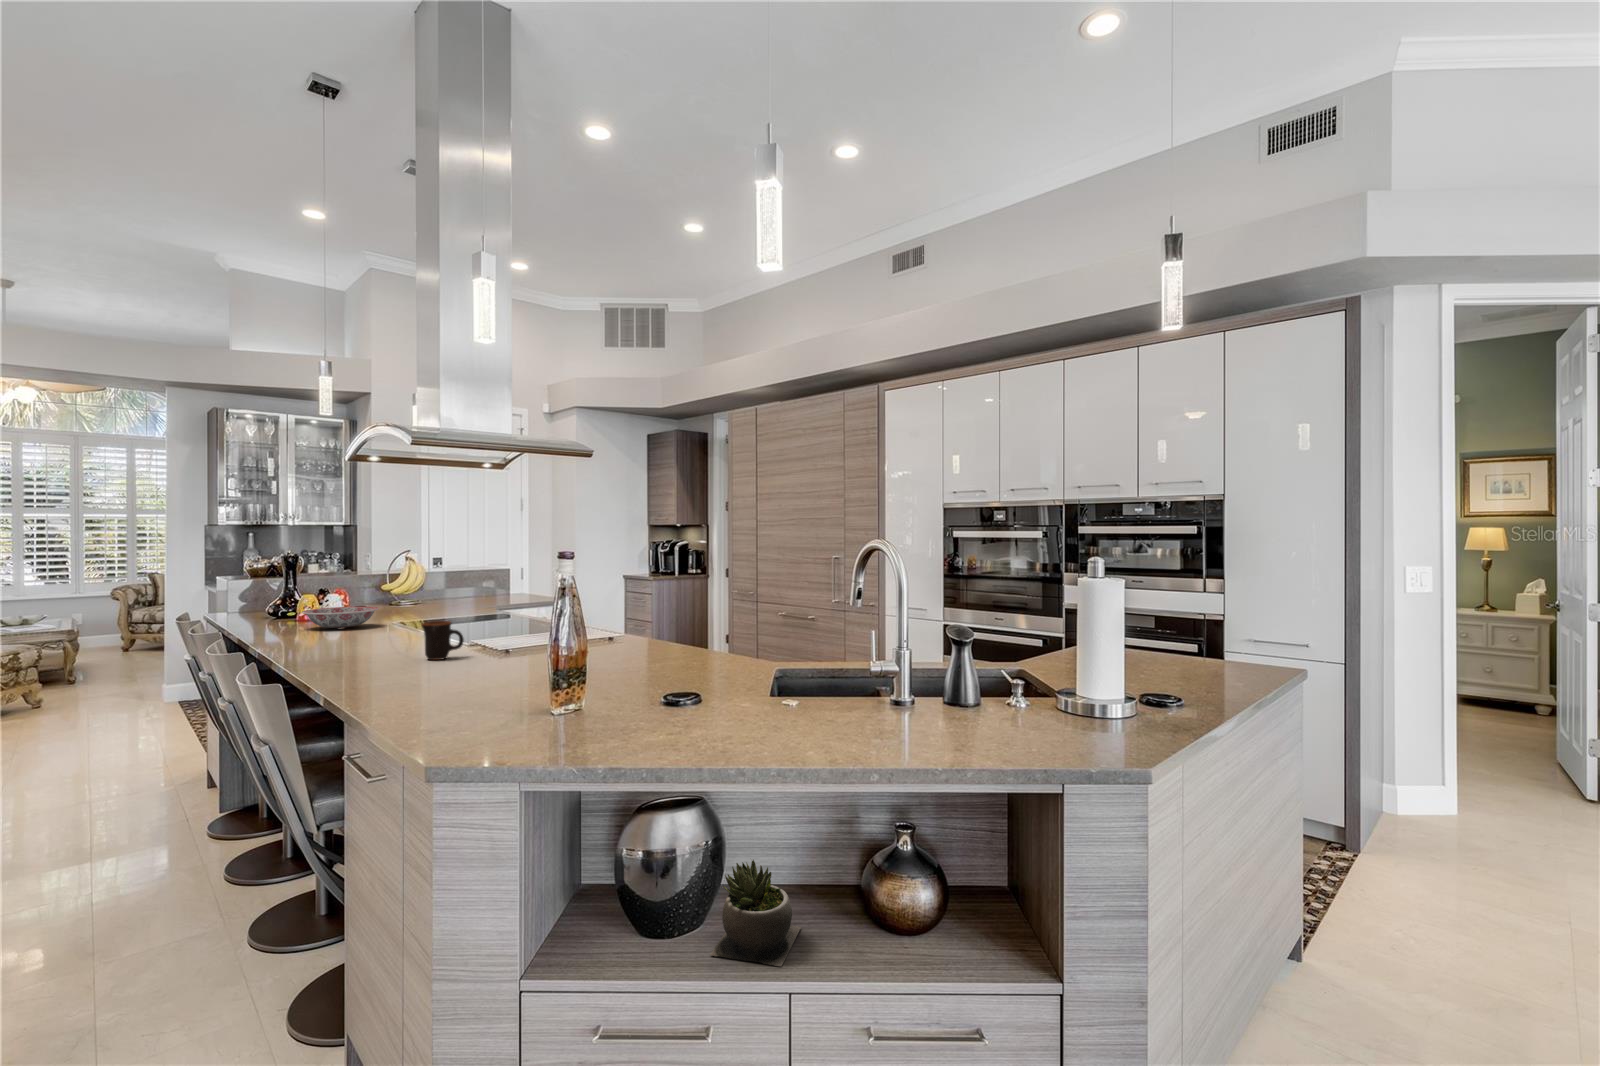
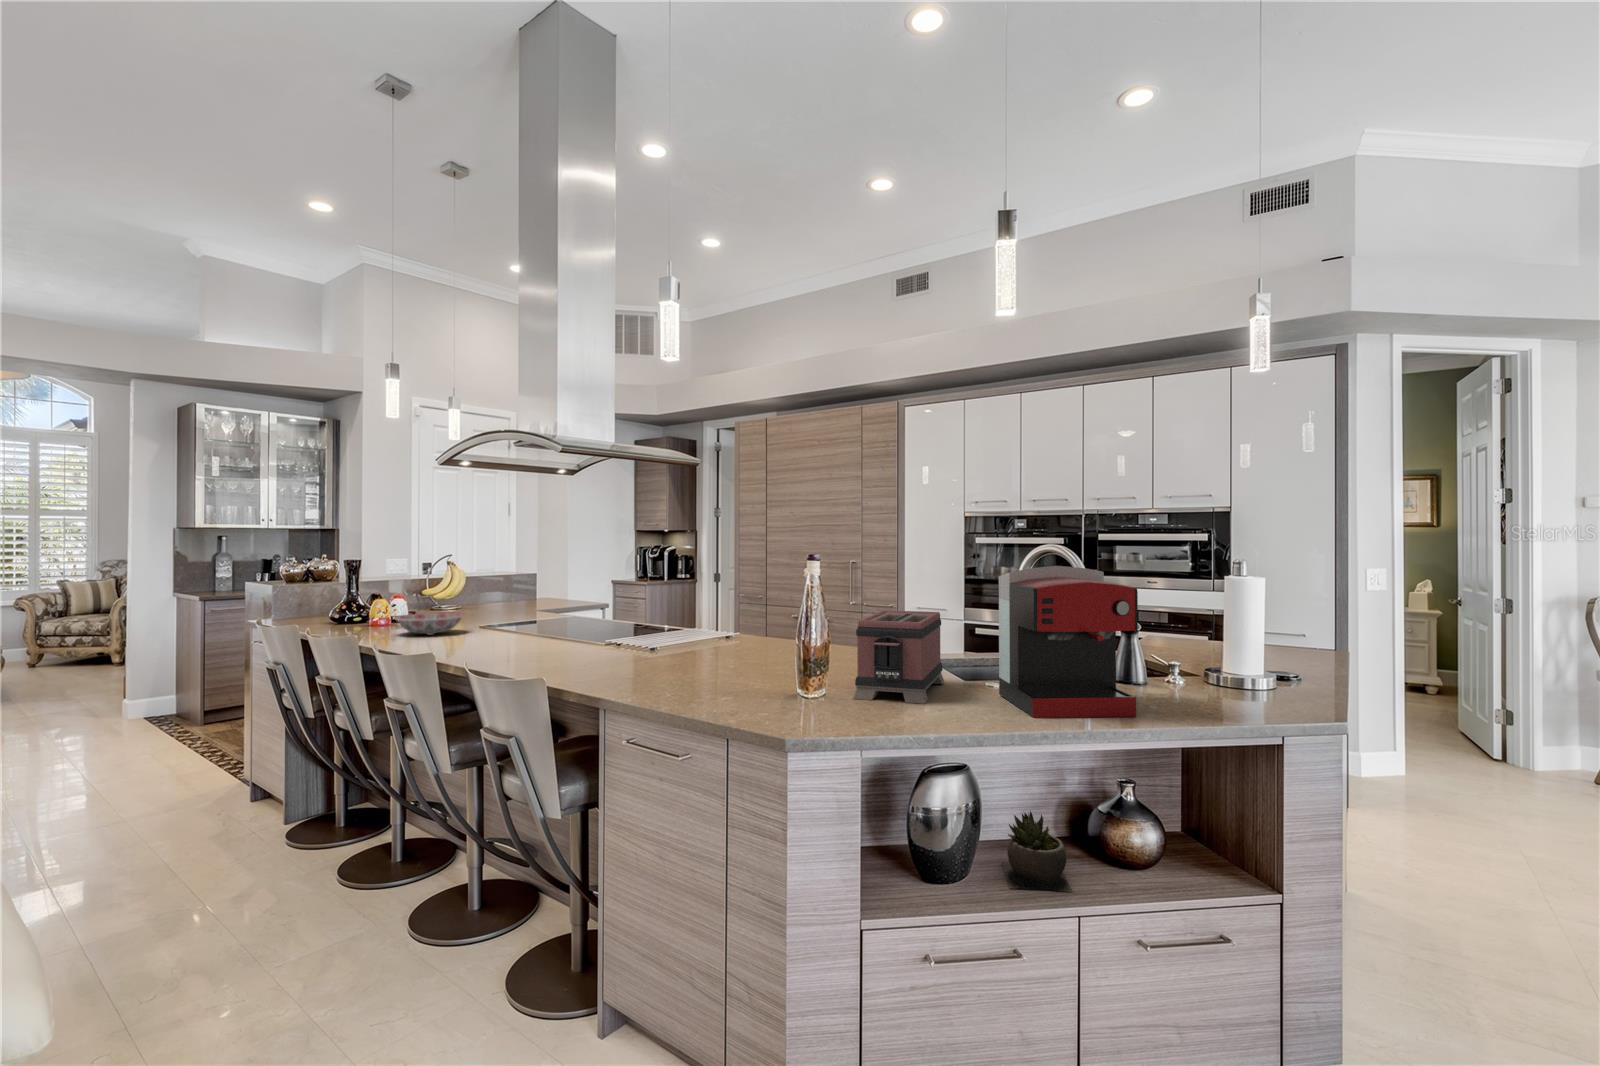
coffee maker: none [760,559,892,748] -> present [999,566,1138,718]
toaster: none [602,610,746,722] -> present [853,610,944,704]
mug: present [421,621,464,660] -> none [587,624,620,661]

